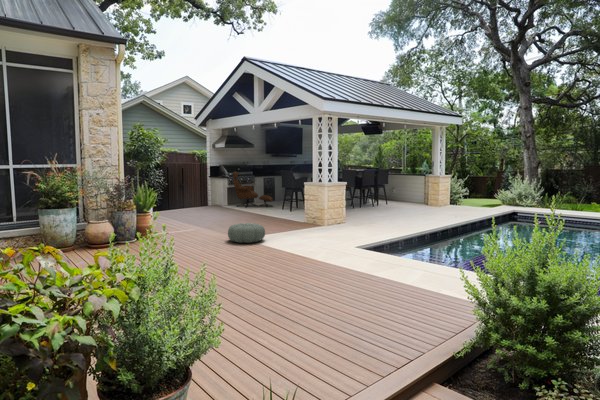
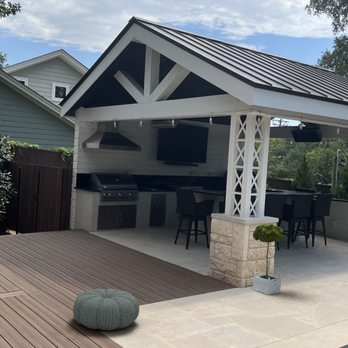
lounge chair: present [233,172,273,207] -> none [107,183,162,238]
potted tree: none [330,184,349,227] -> present [253,224,284,295]

